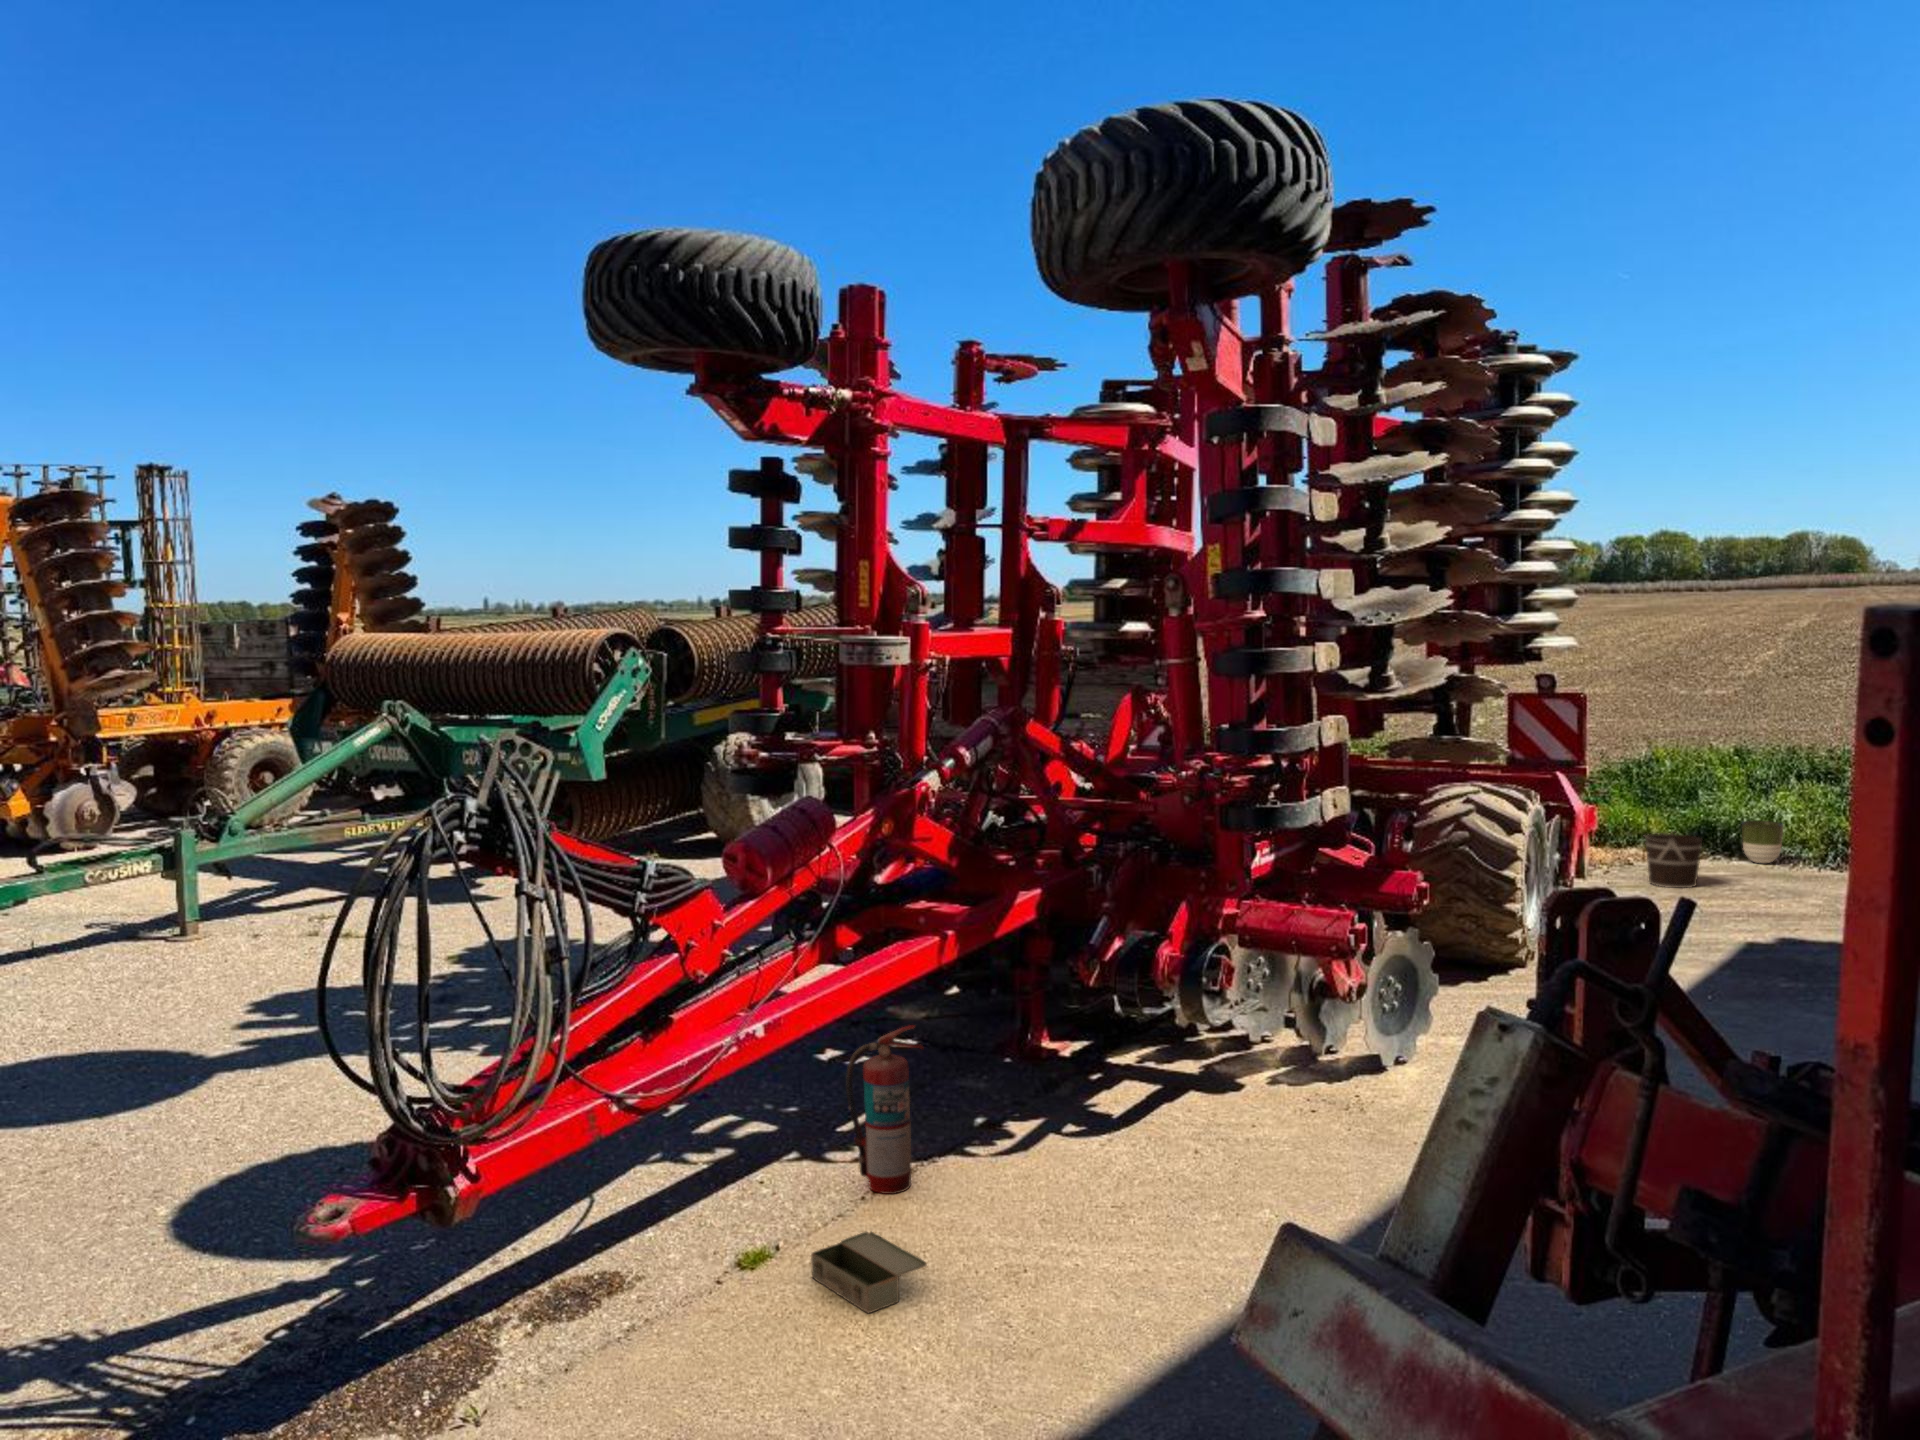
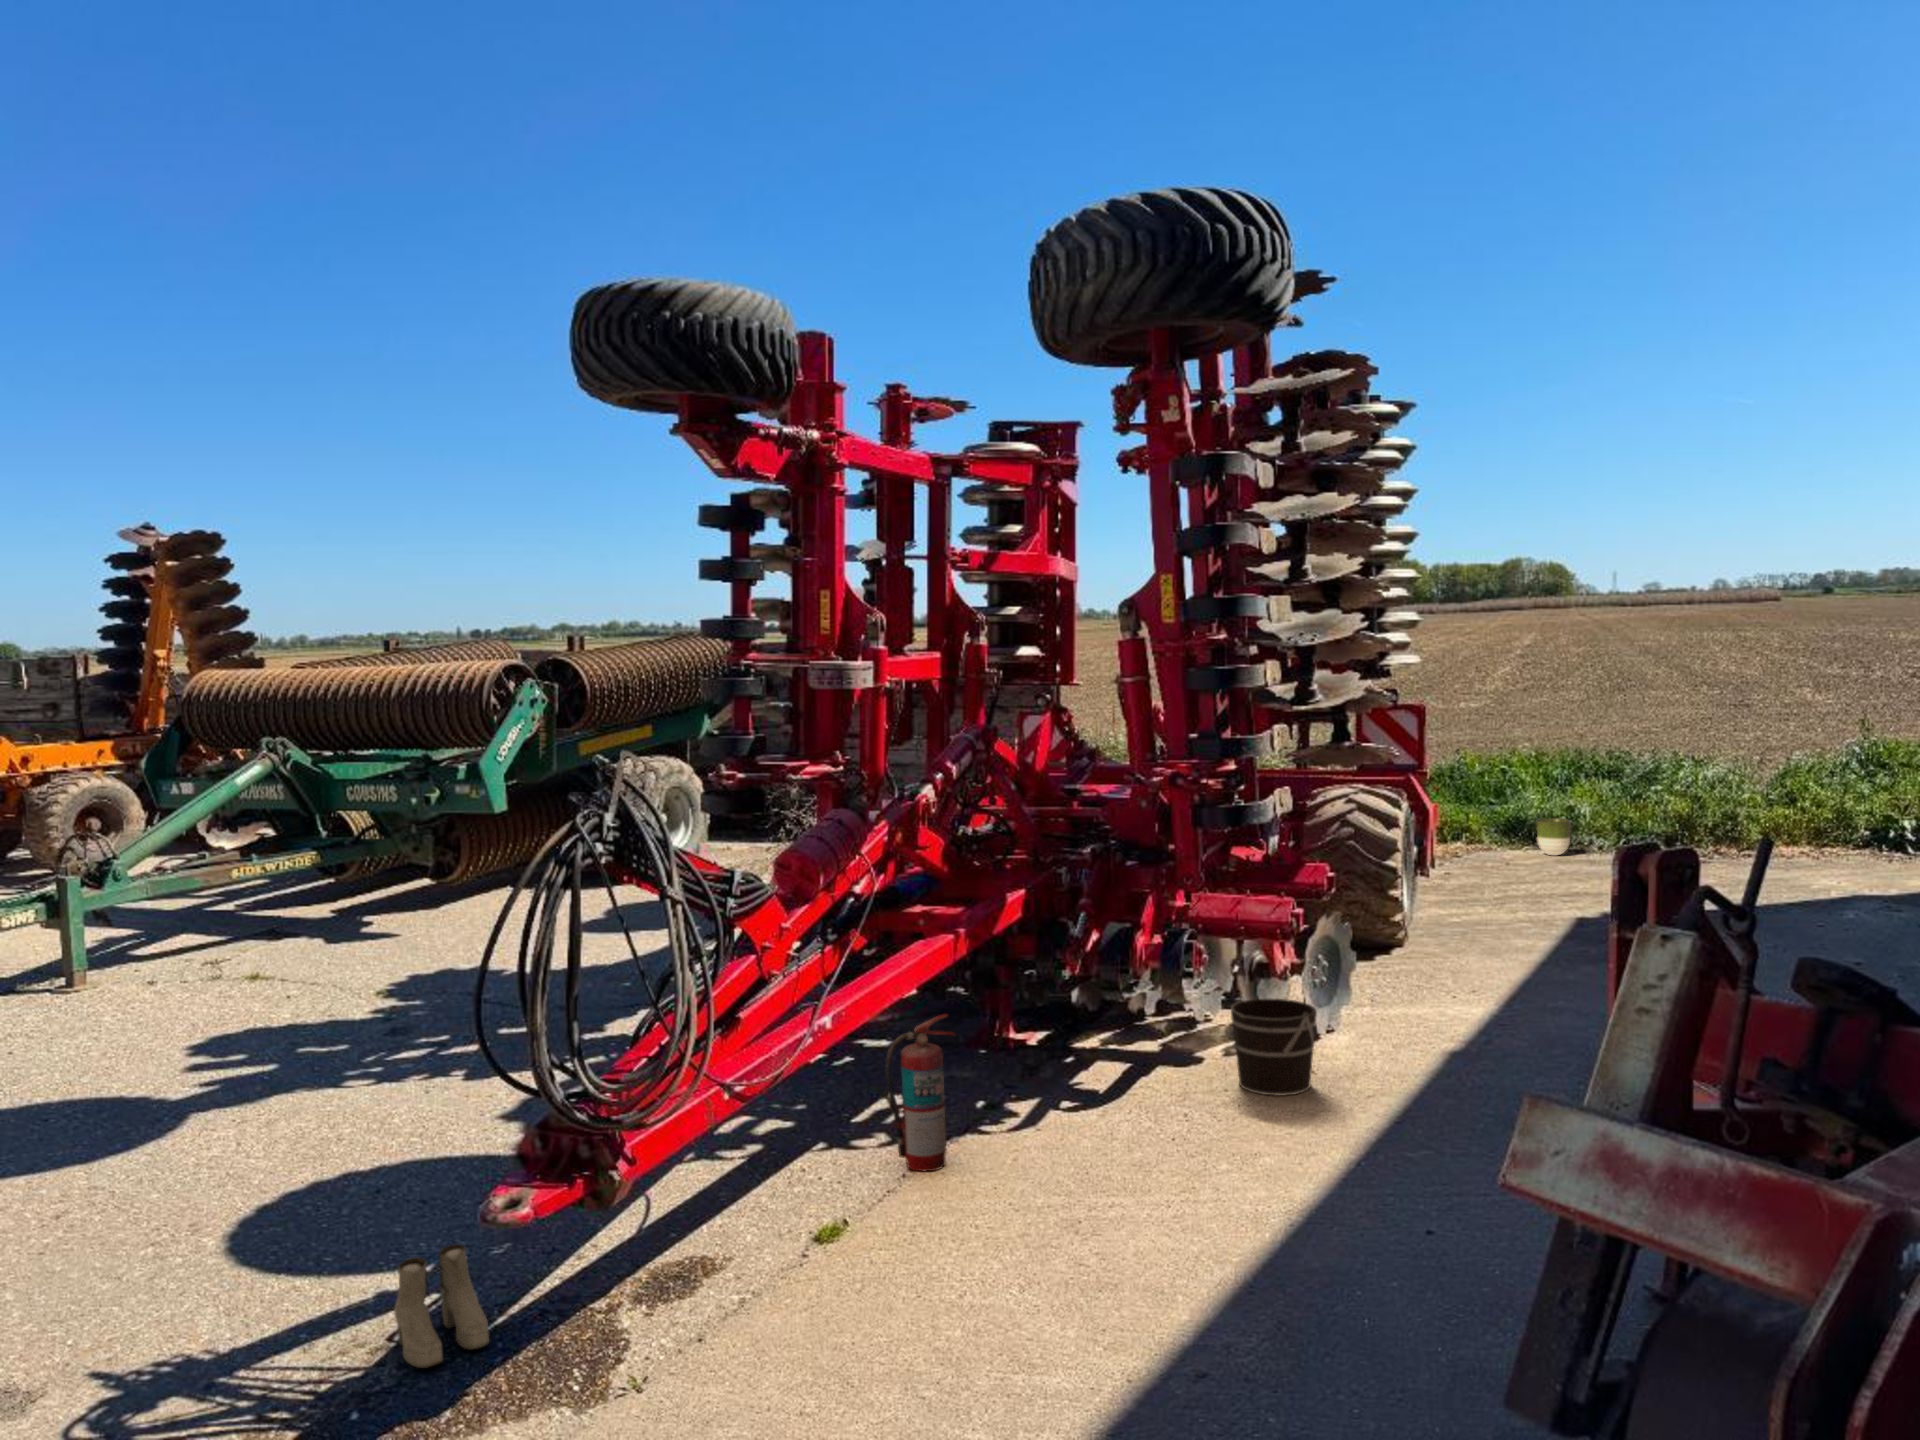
bucket: present [1645,833,1702,888] -> present [1231,998,1317,1096]
toolbox: present [811,1232,926,1313] -> none [895,1200,1006,1270]
boots: none [263,1244,356,1373] -> present [394,1244,489,1368]

